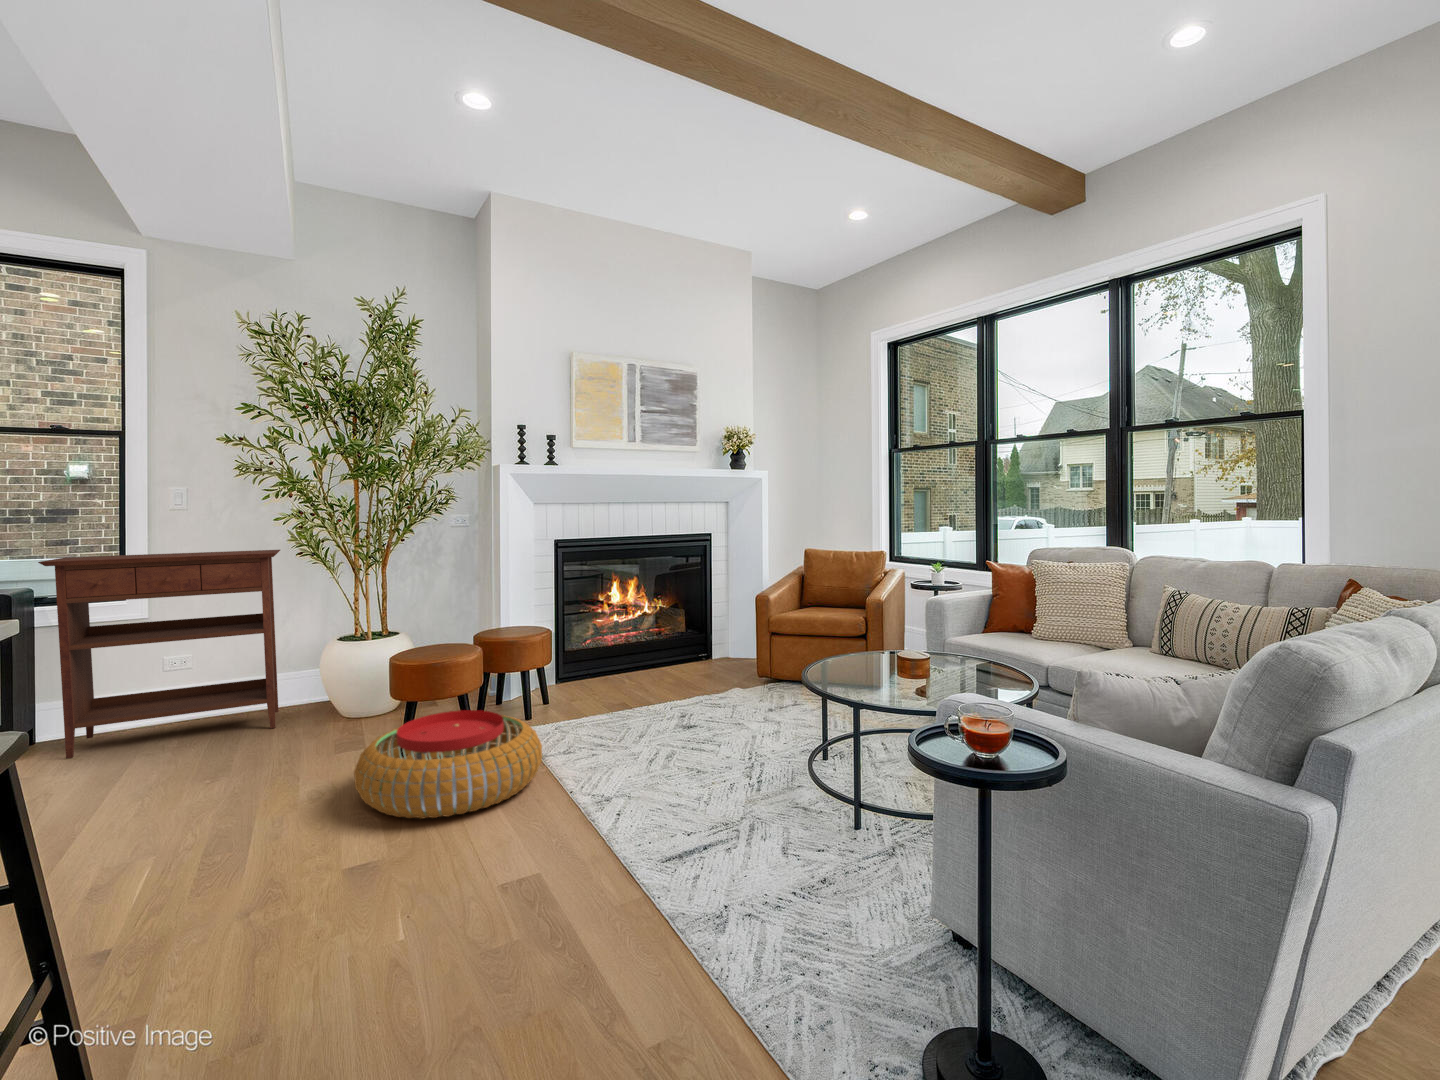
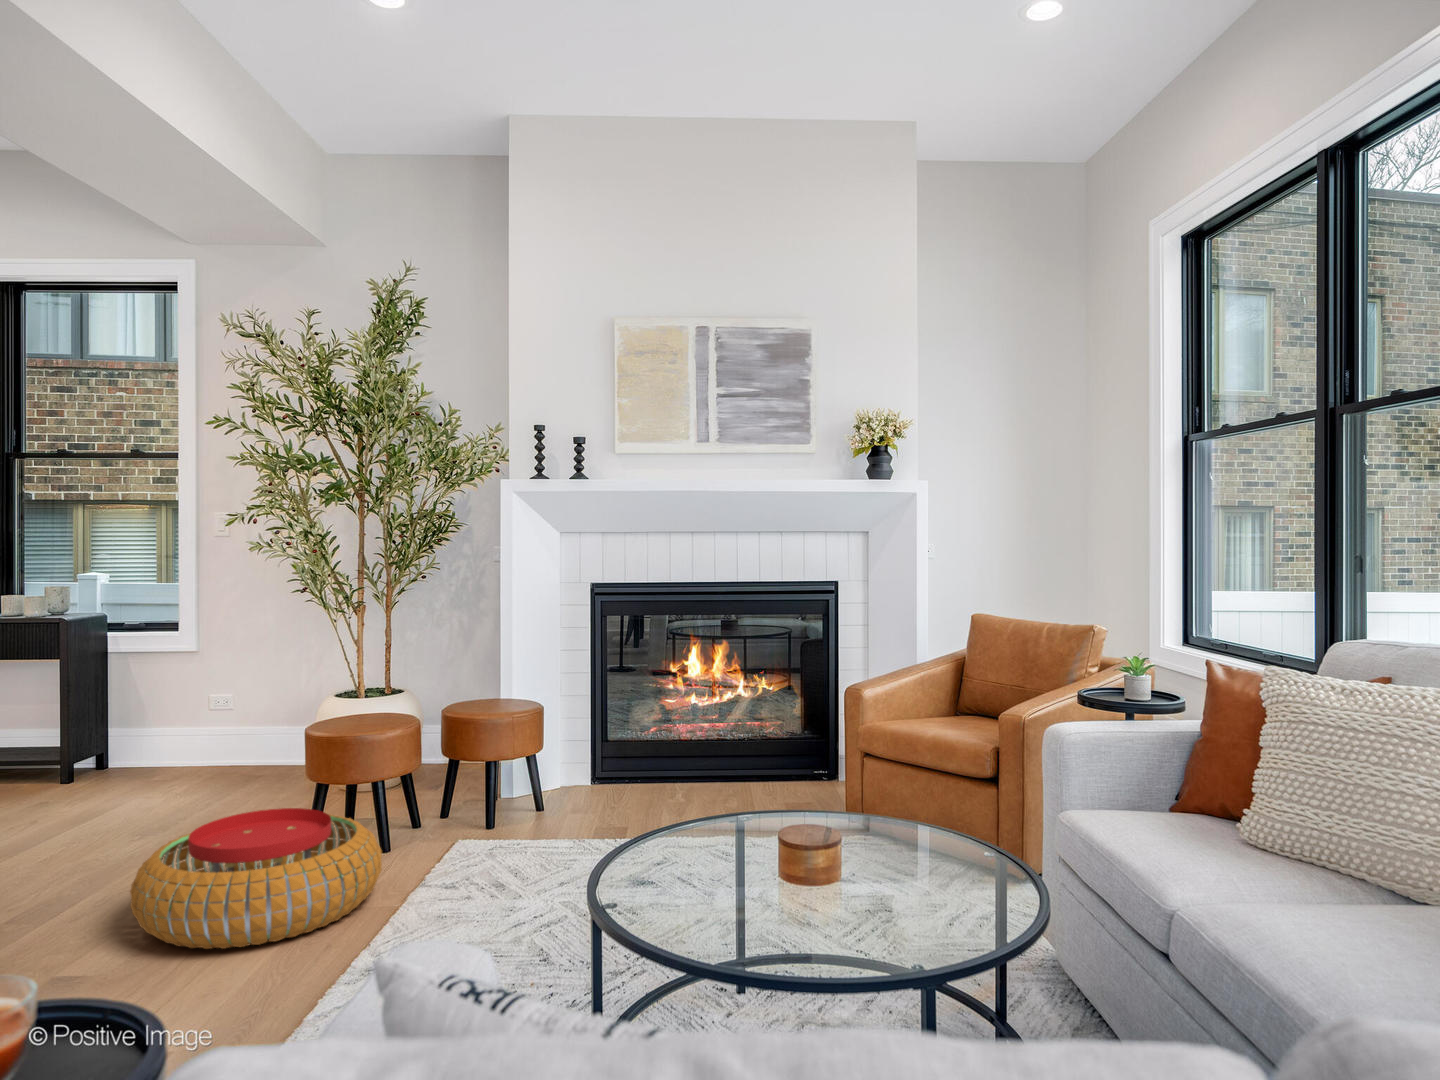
console table: present [38,550,280,759] -> none [47,585,290,795]

